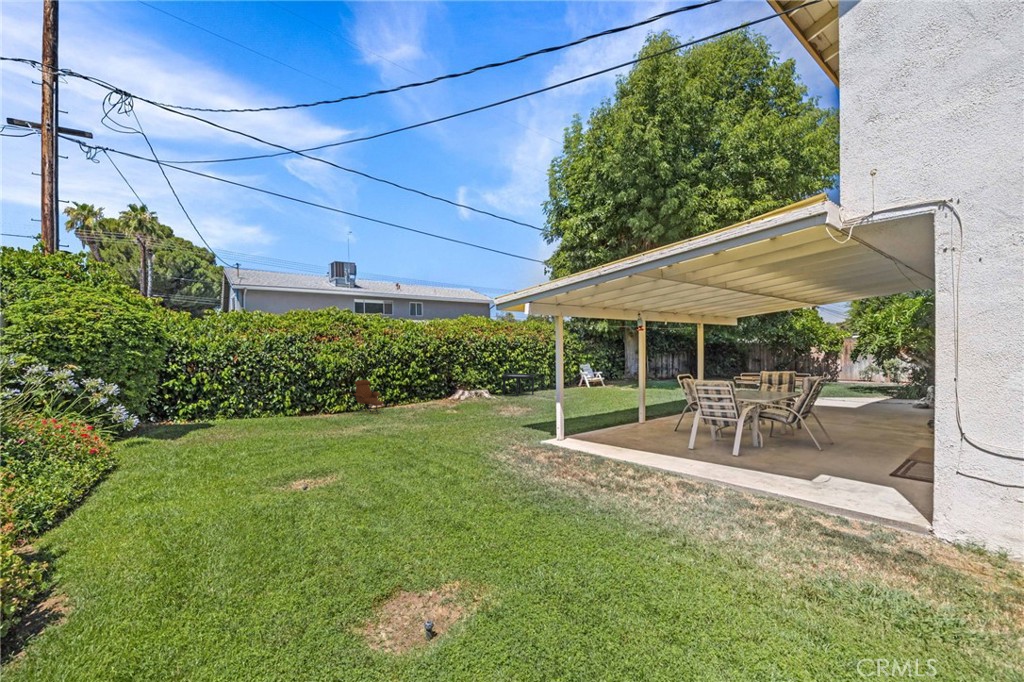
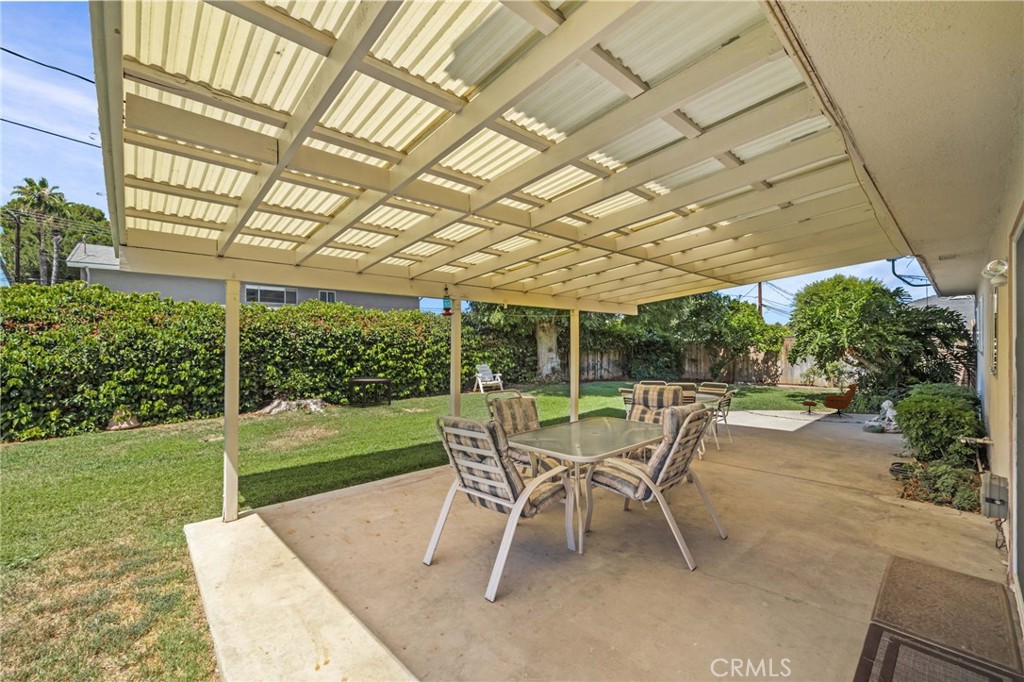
lounge chair: present [354,380,383,412] -> present [802,384,856,418]

